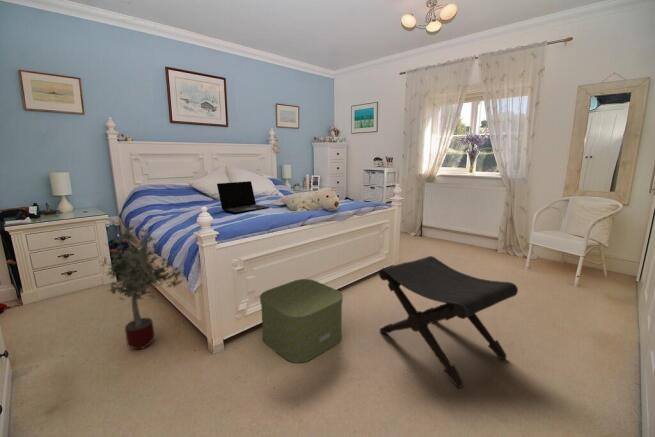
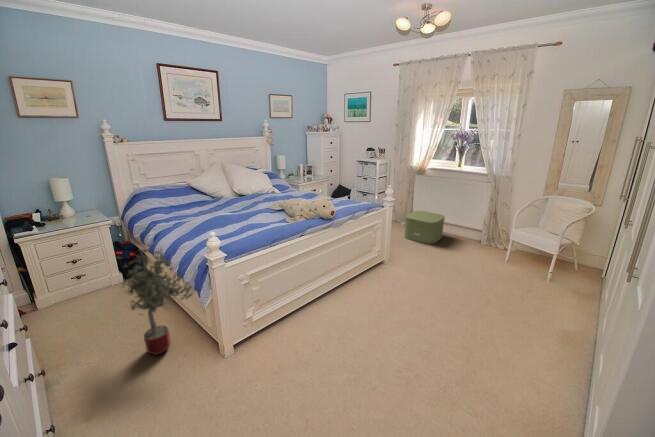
laptop: present [217,181,270,213] -> none [217,185,269,221]
footstool: present [379,256,518,387] -> none [373,263,494,386]
storage box: present [260,279,343,363] -> present [404,211,445,244]

